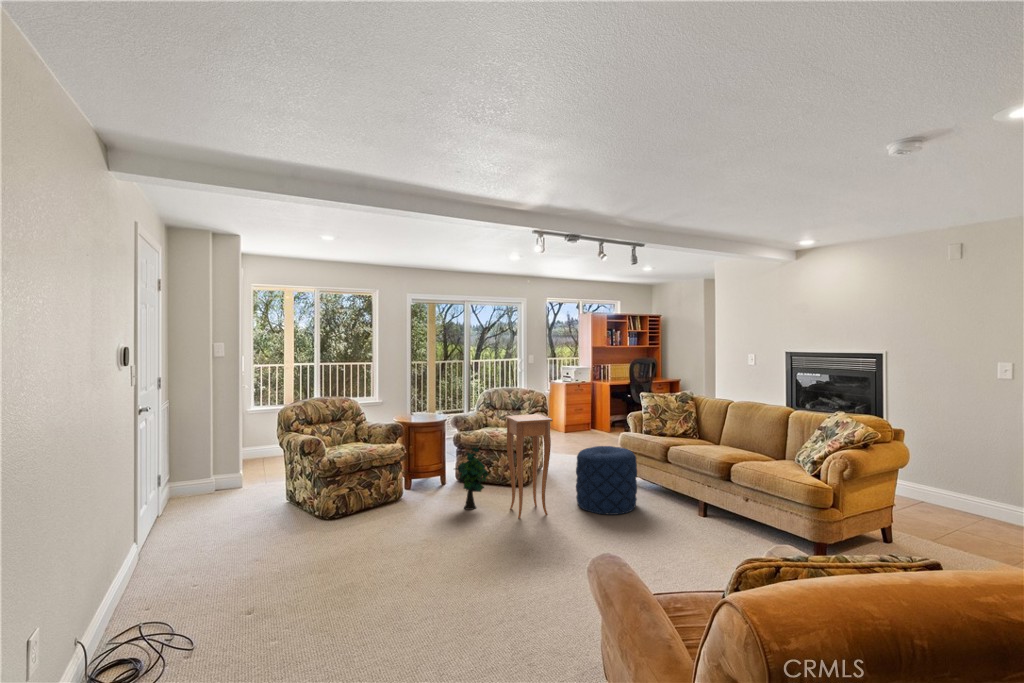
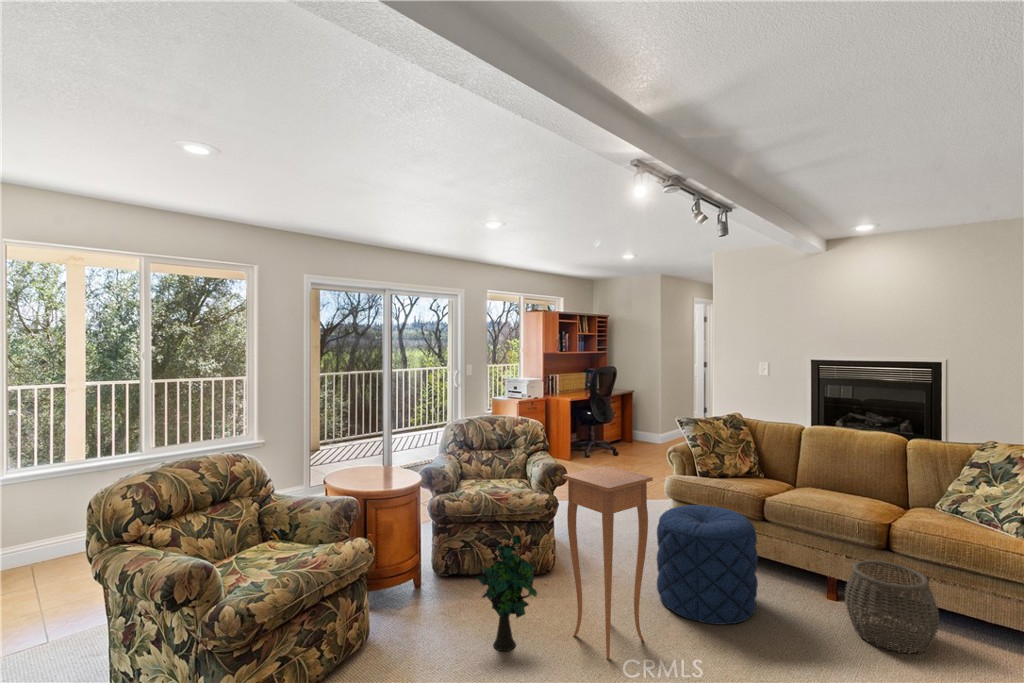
woven basket: none [676,483,728,537] -> present [845,560,939,654]

